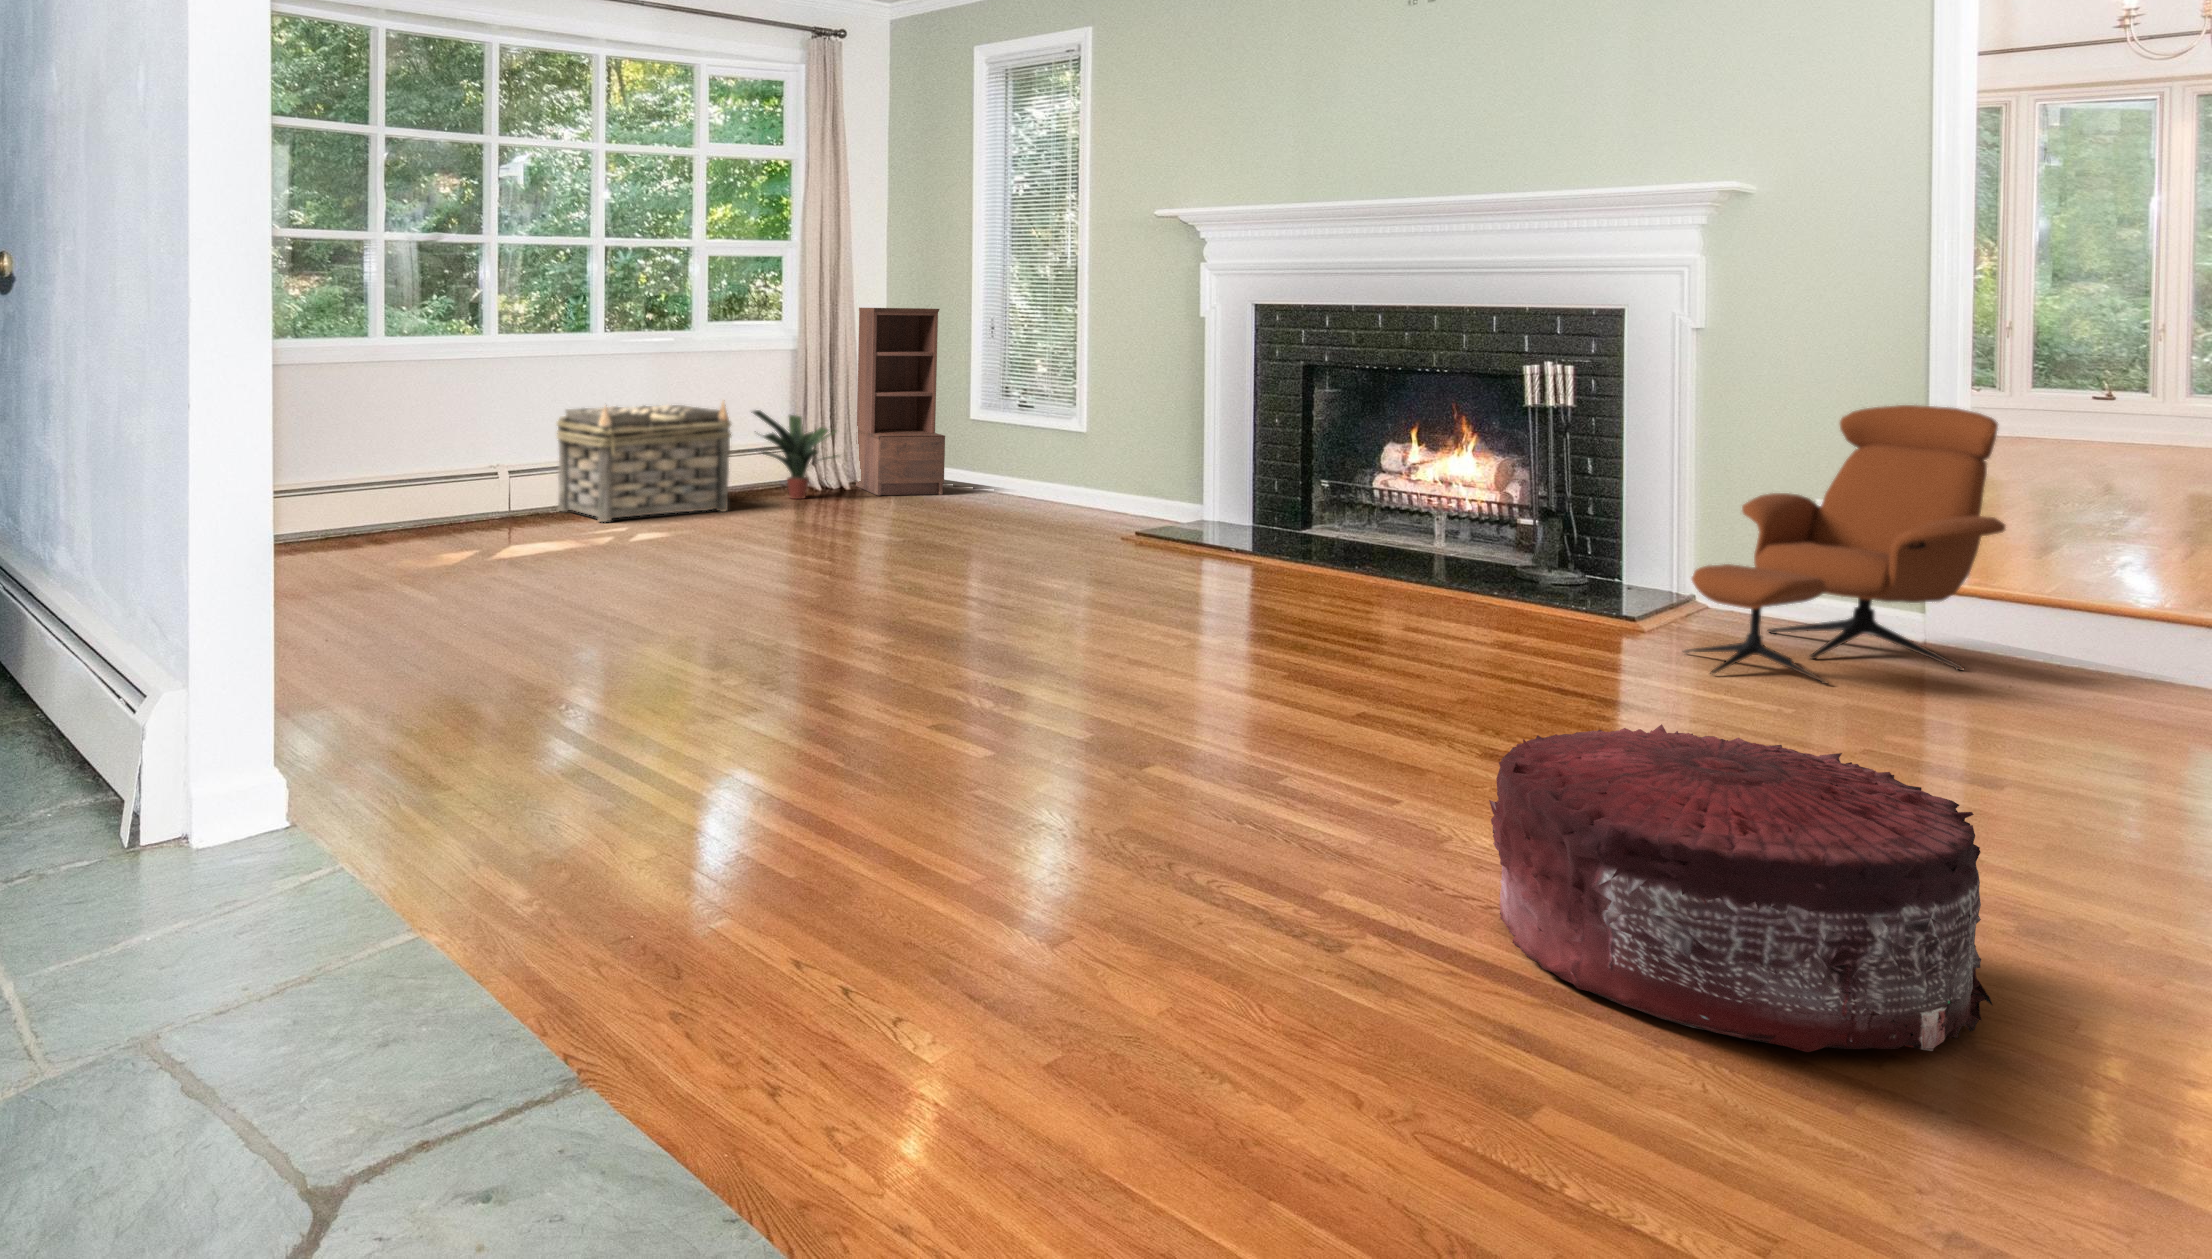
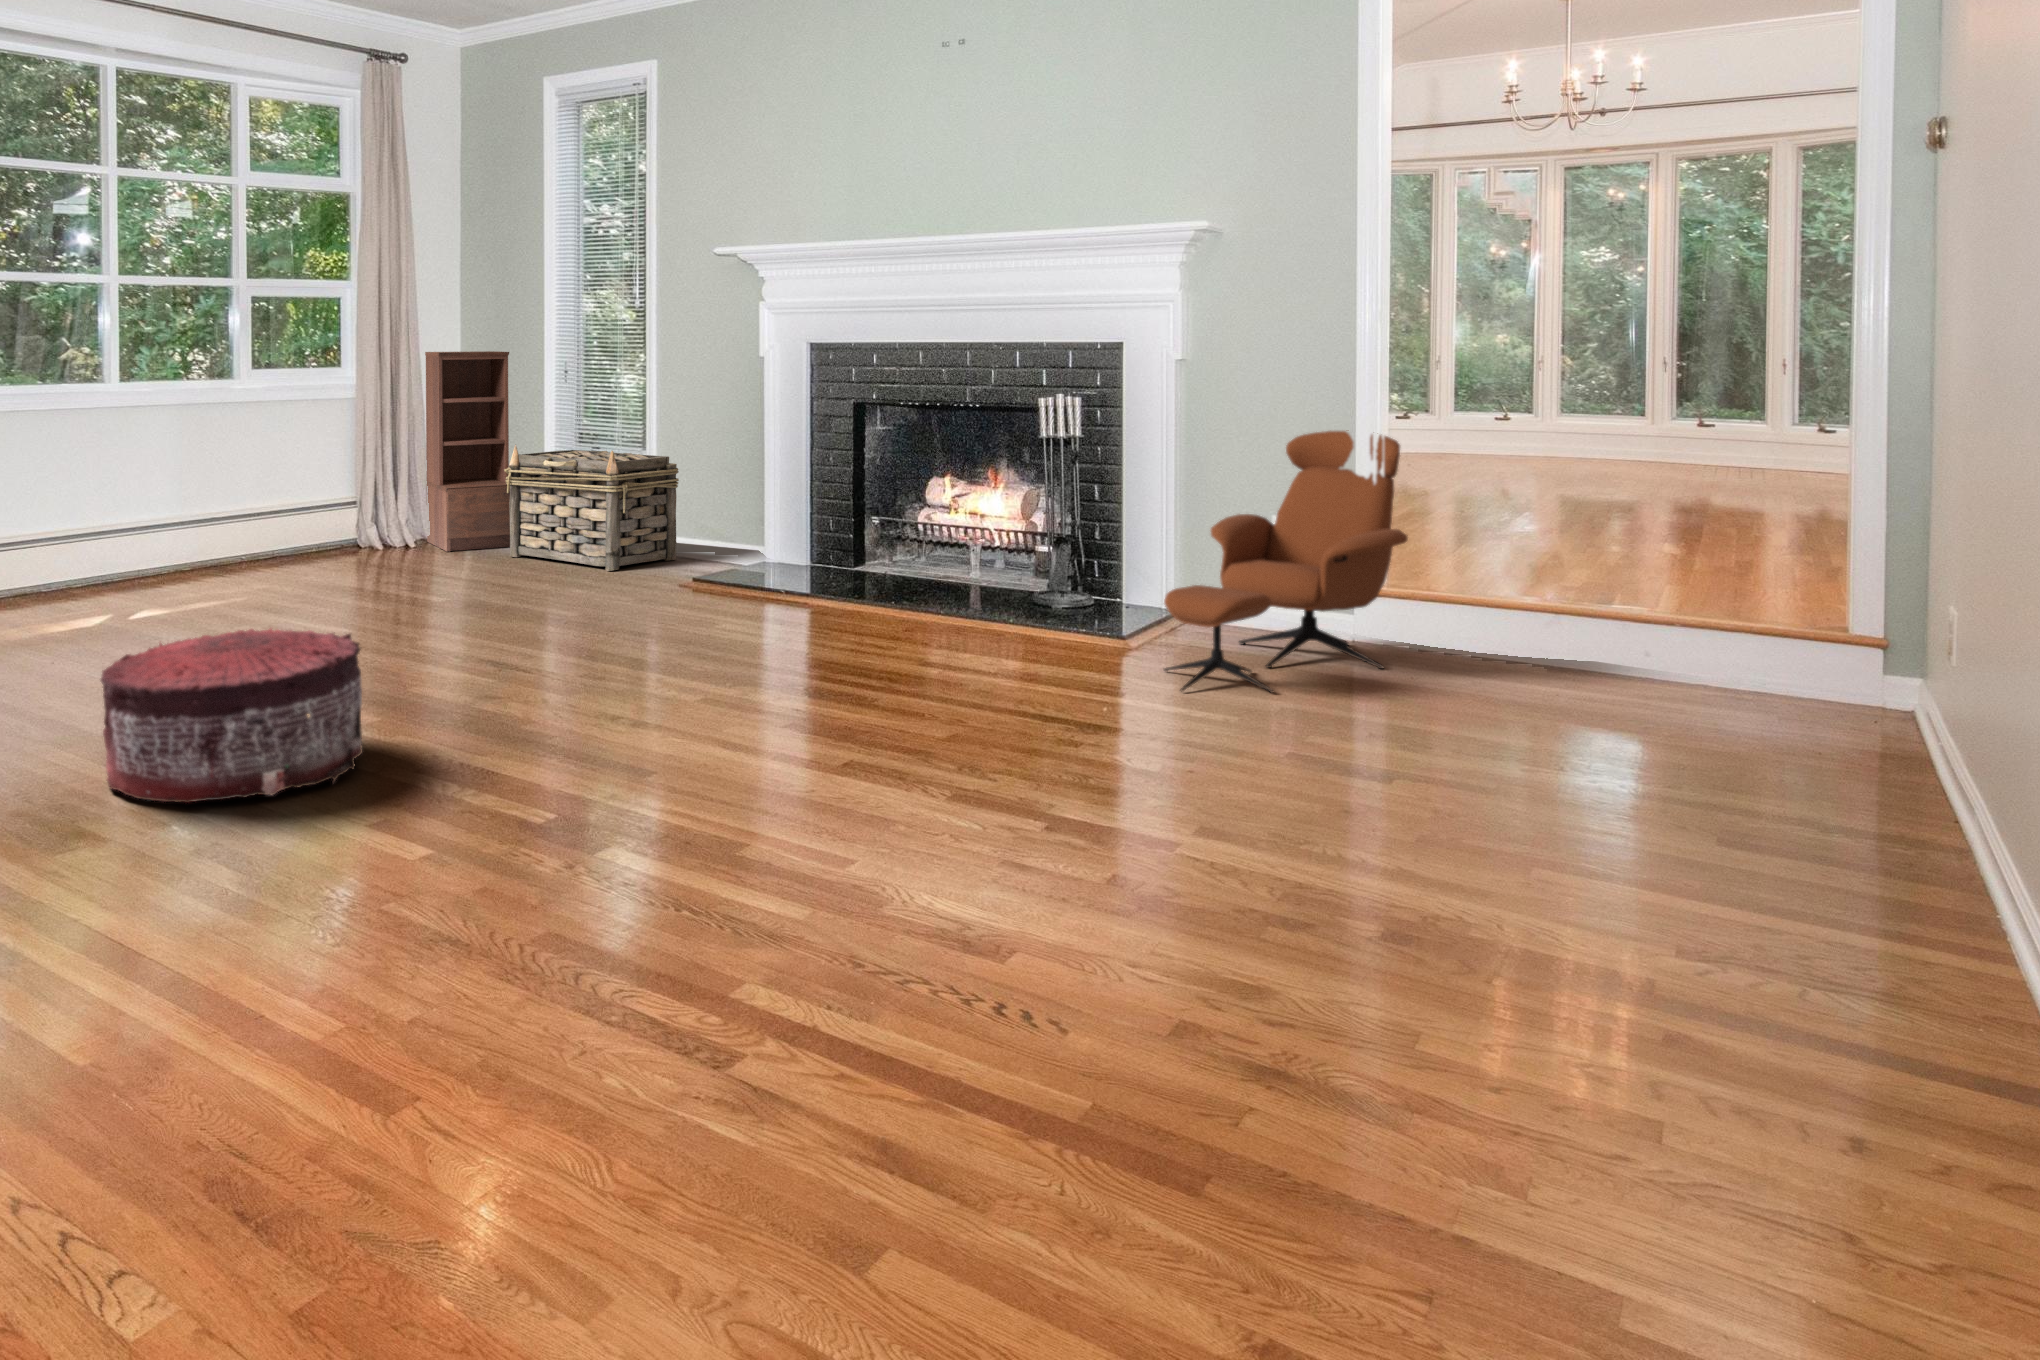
basket: present [556,401,731,522] -> present [504,445,679,571]
potted plant: present [753,410,838,499] -> none [299,466,404,561]
pouf: present [1489,724,1992,1052] -> present [101,628,363,803]

